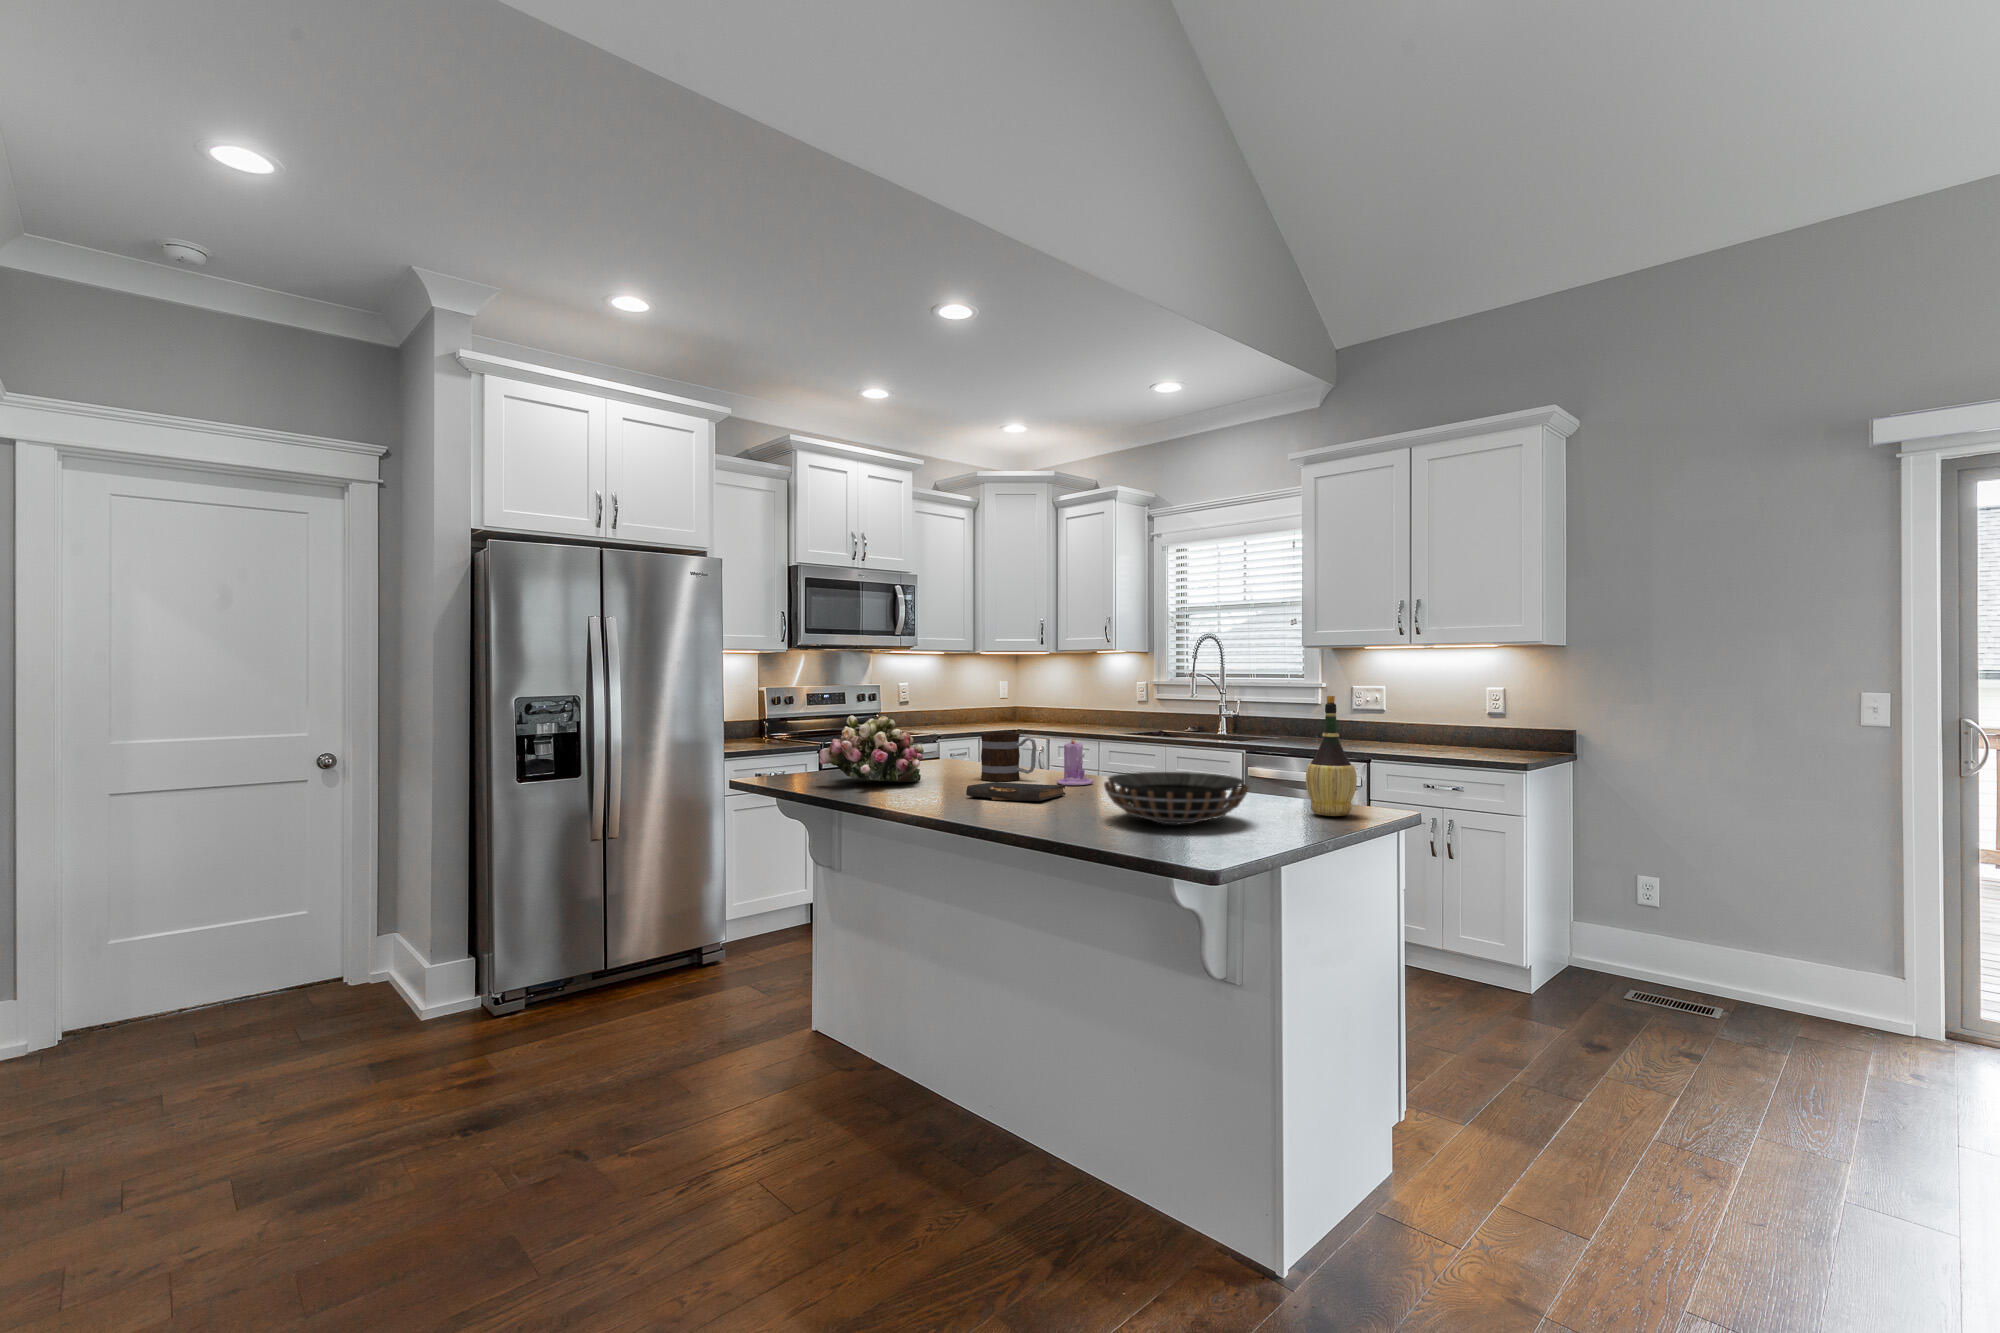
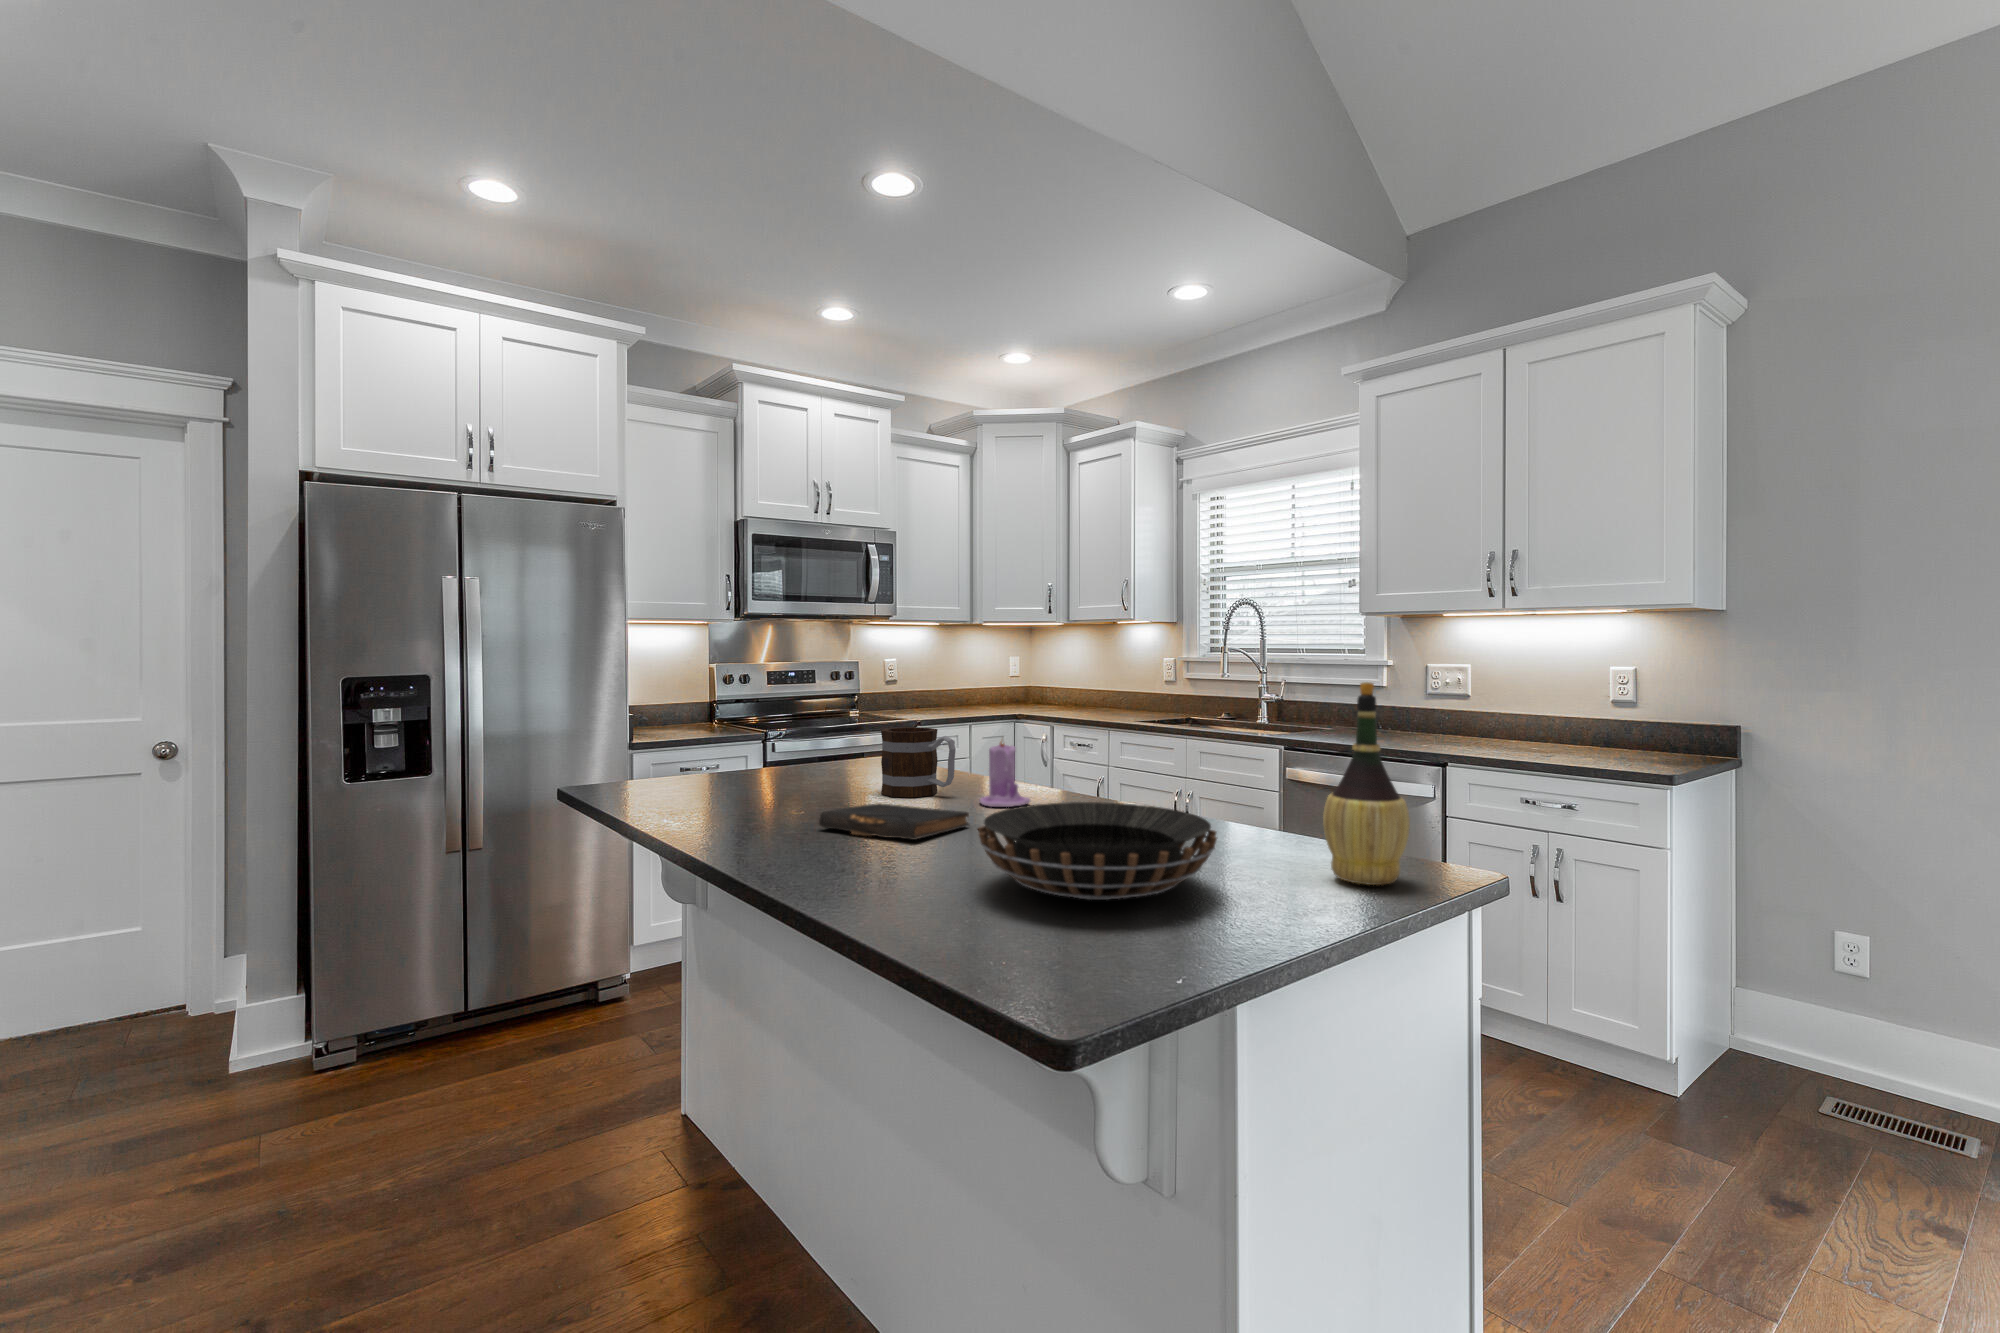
flower arrangement: present [819,716,924,782] -> none [643,705,801,798]

